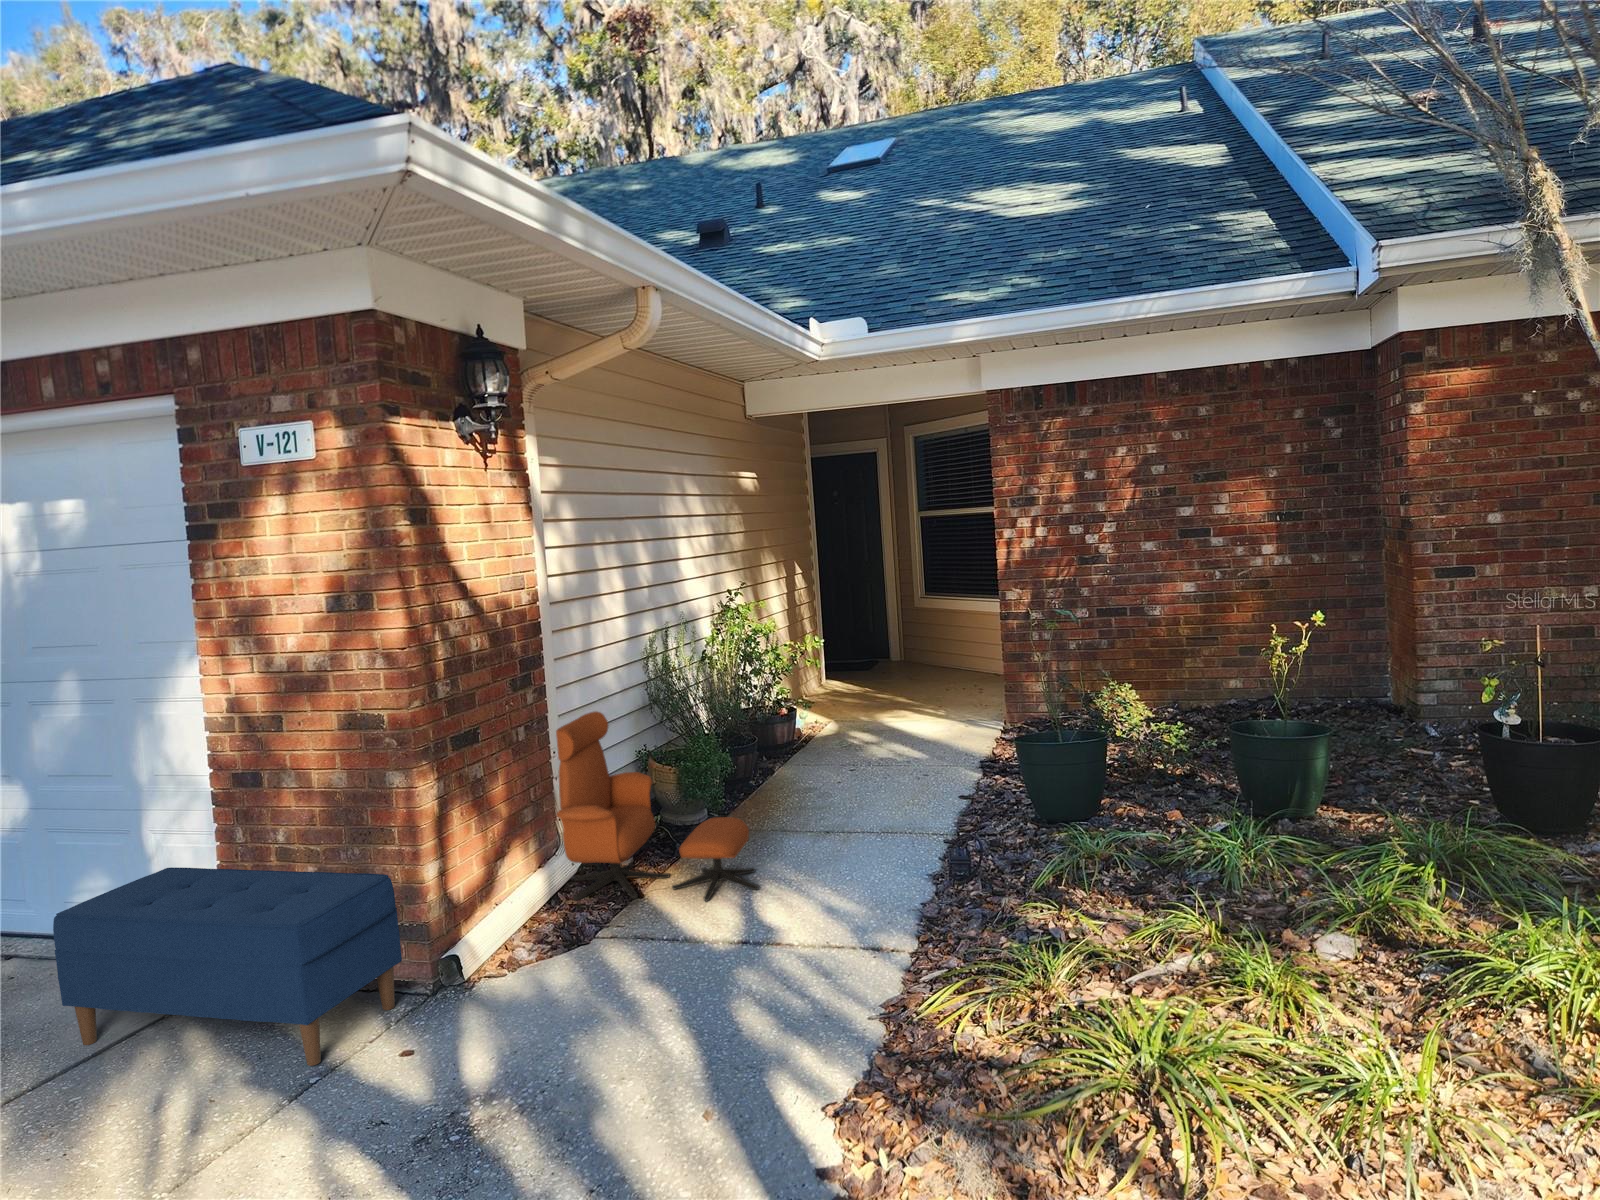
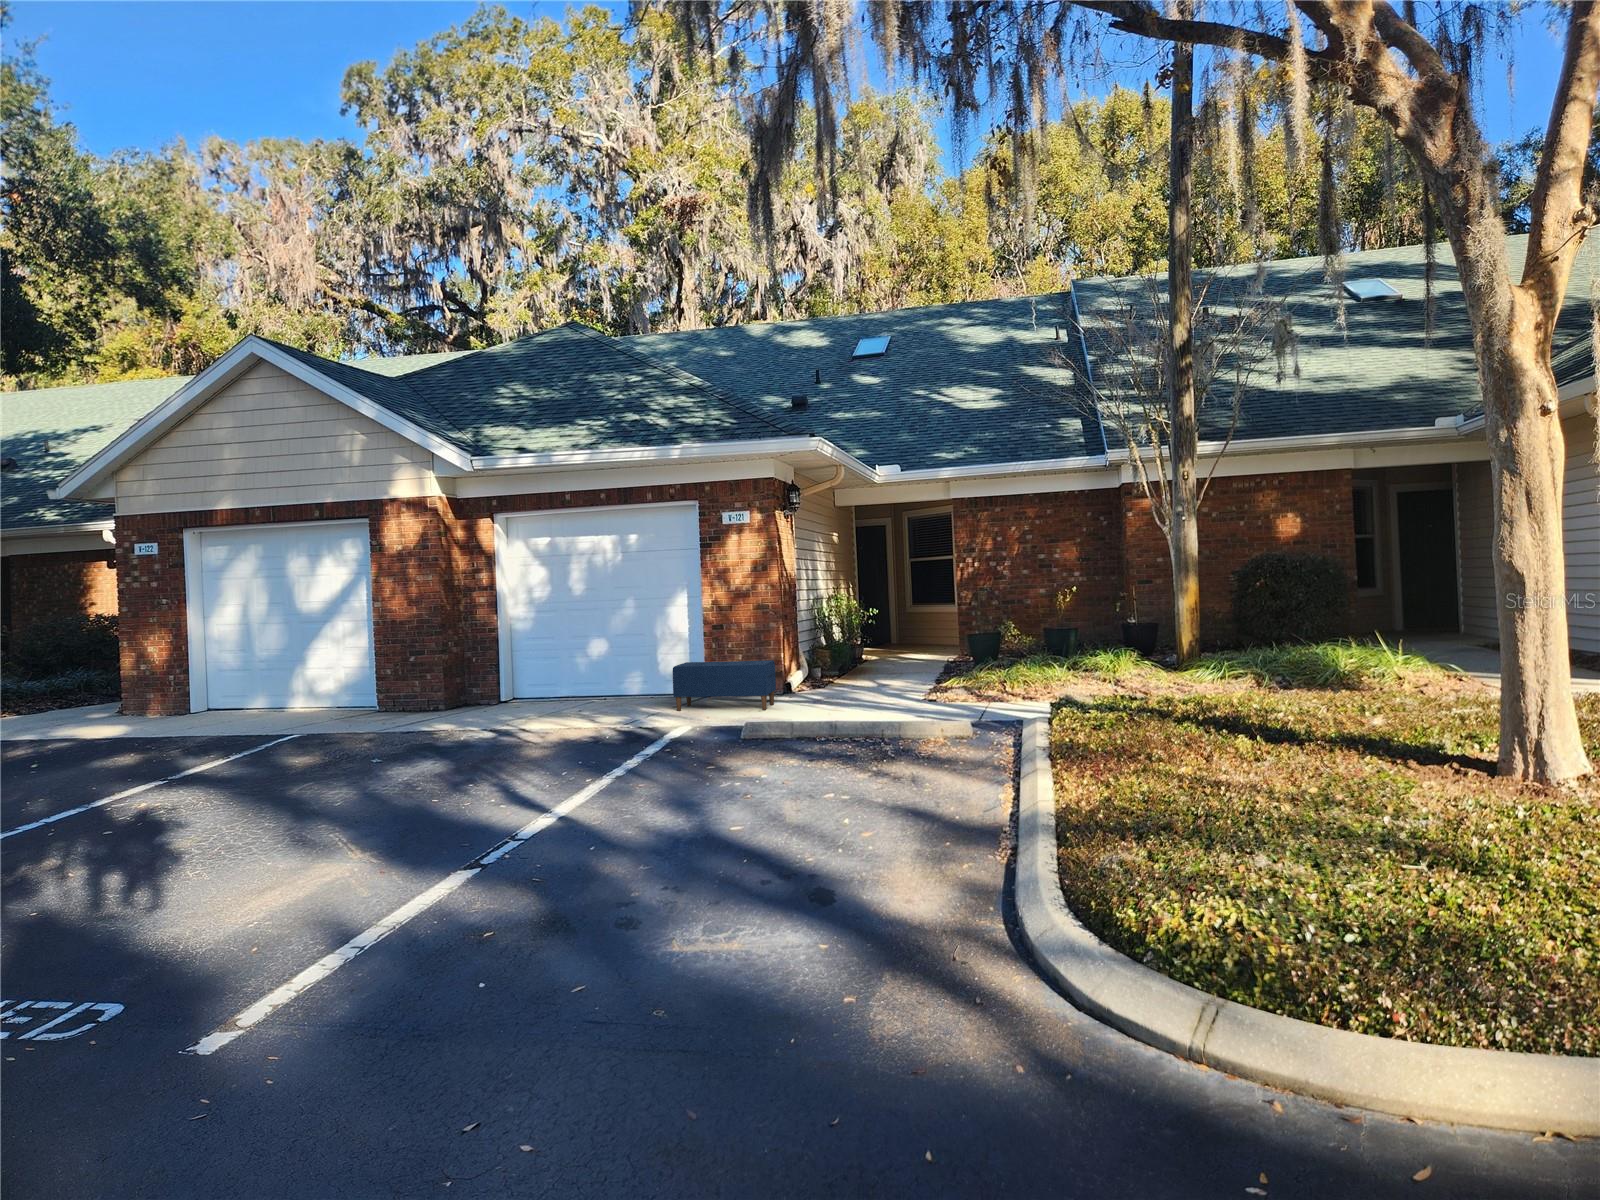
lounge chair: present [556,711,759,901] -> none [800,624,877,692]

